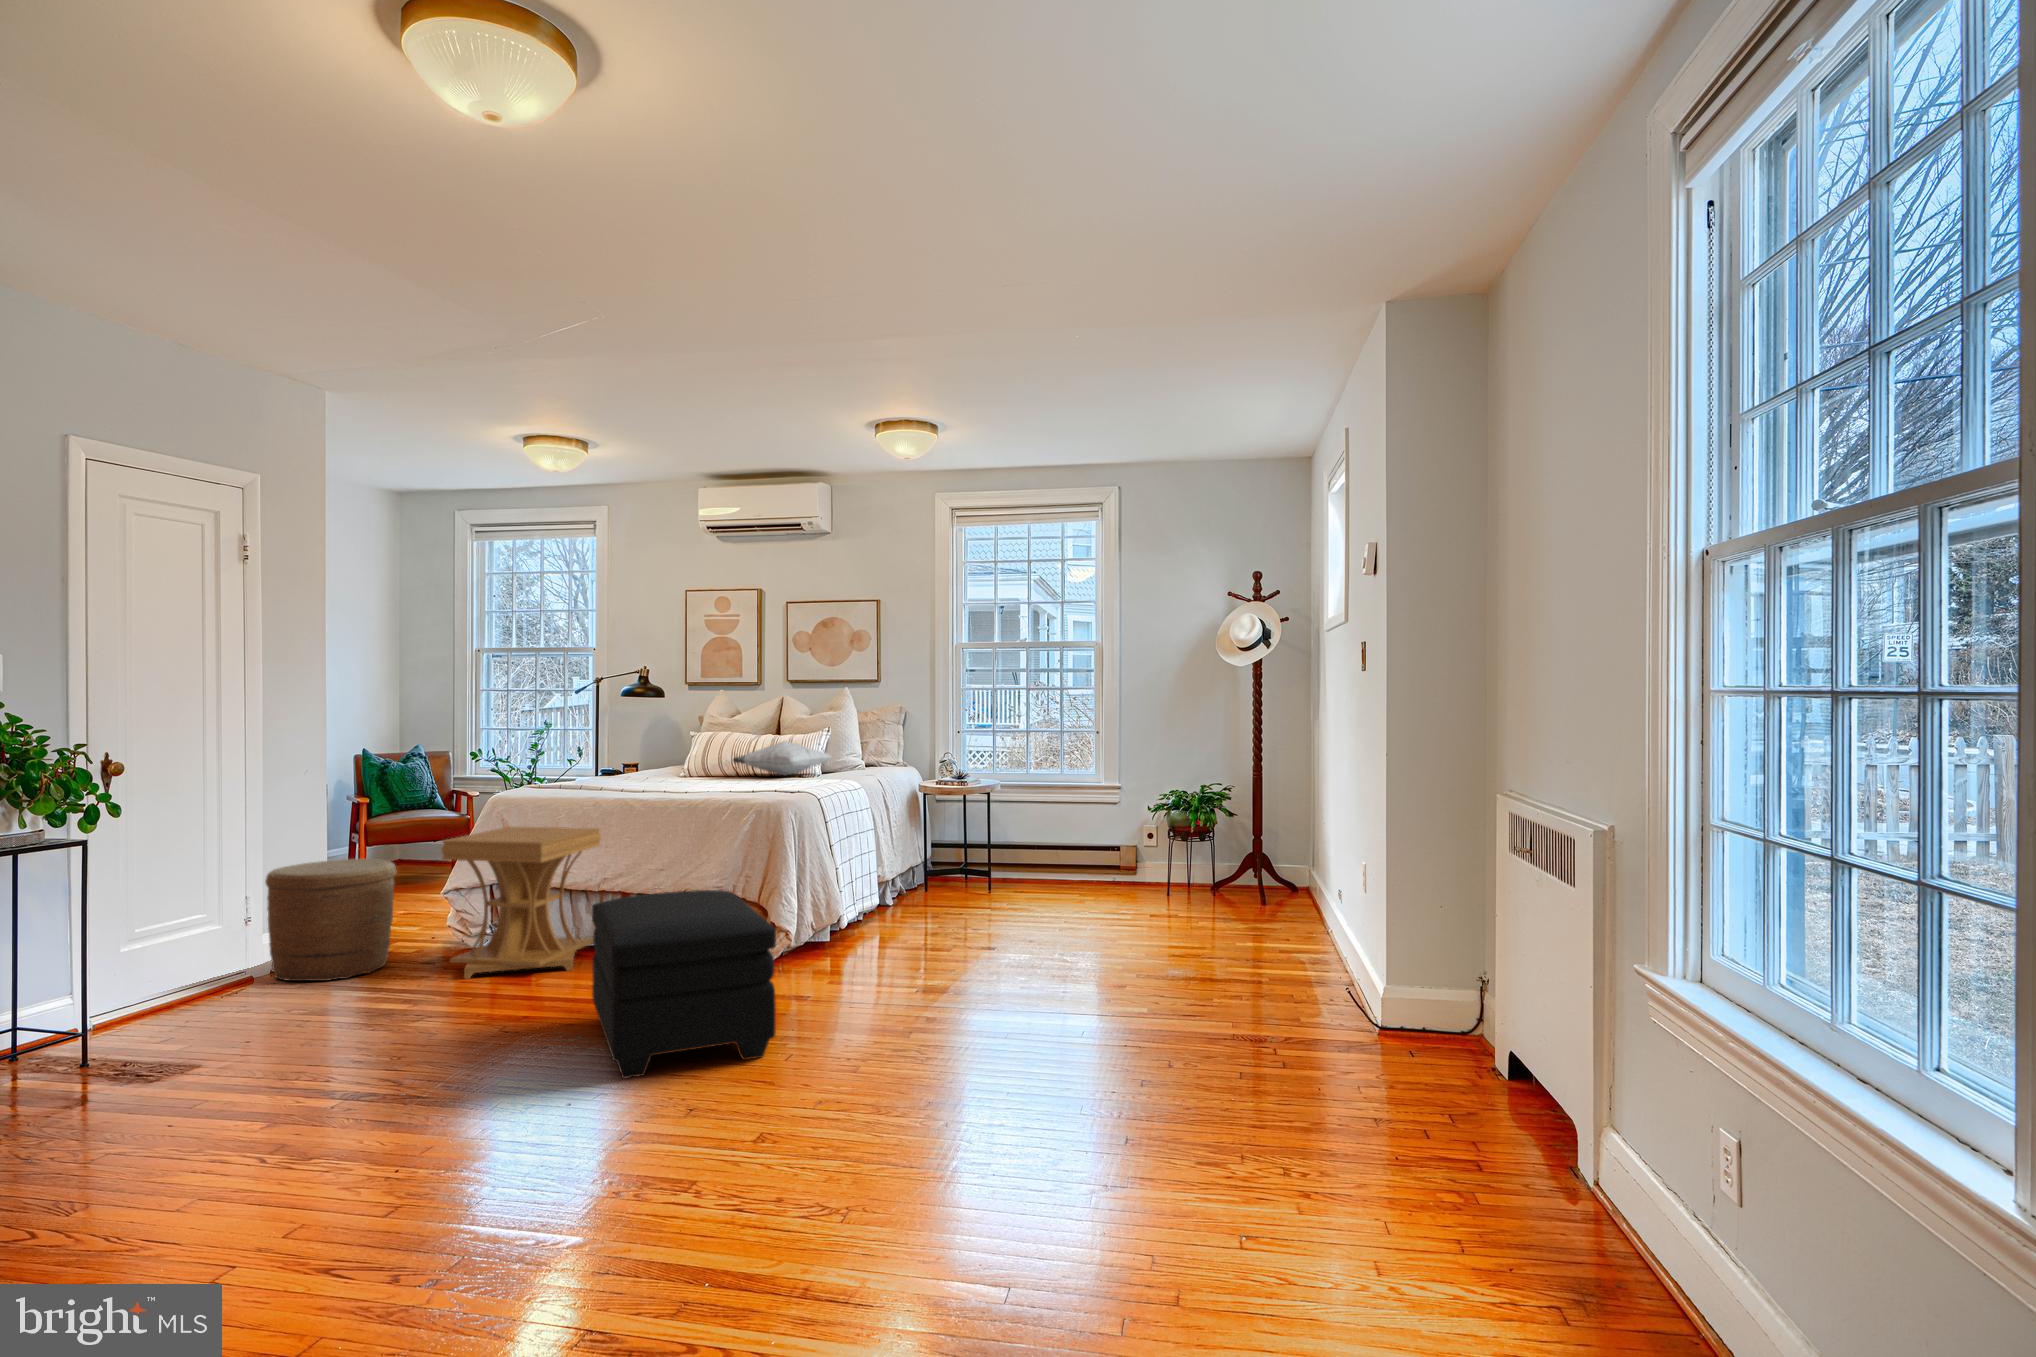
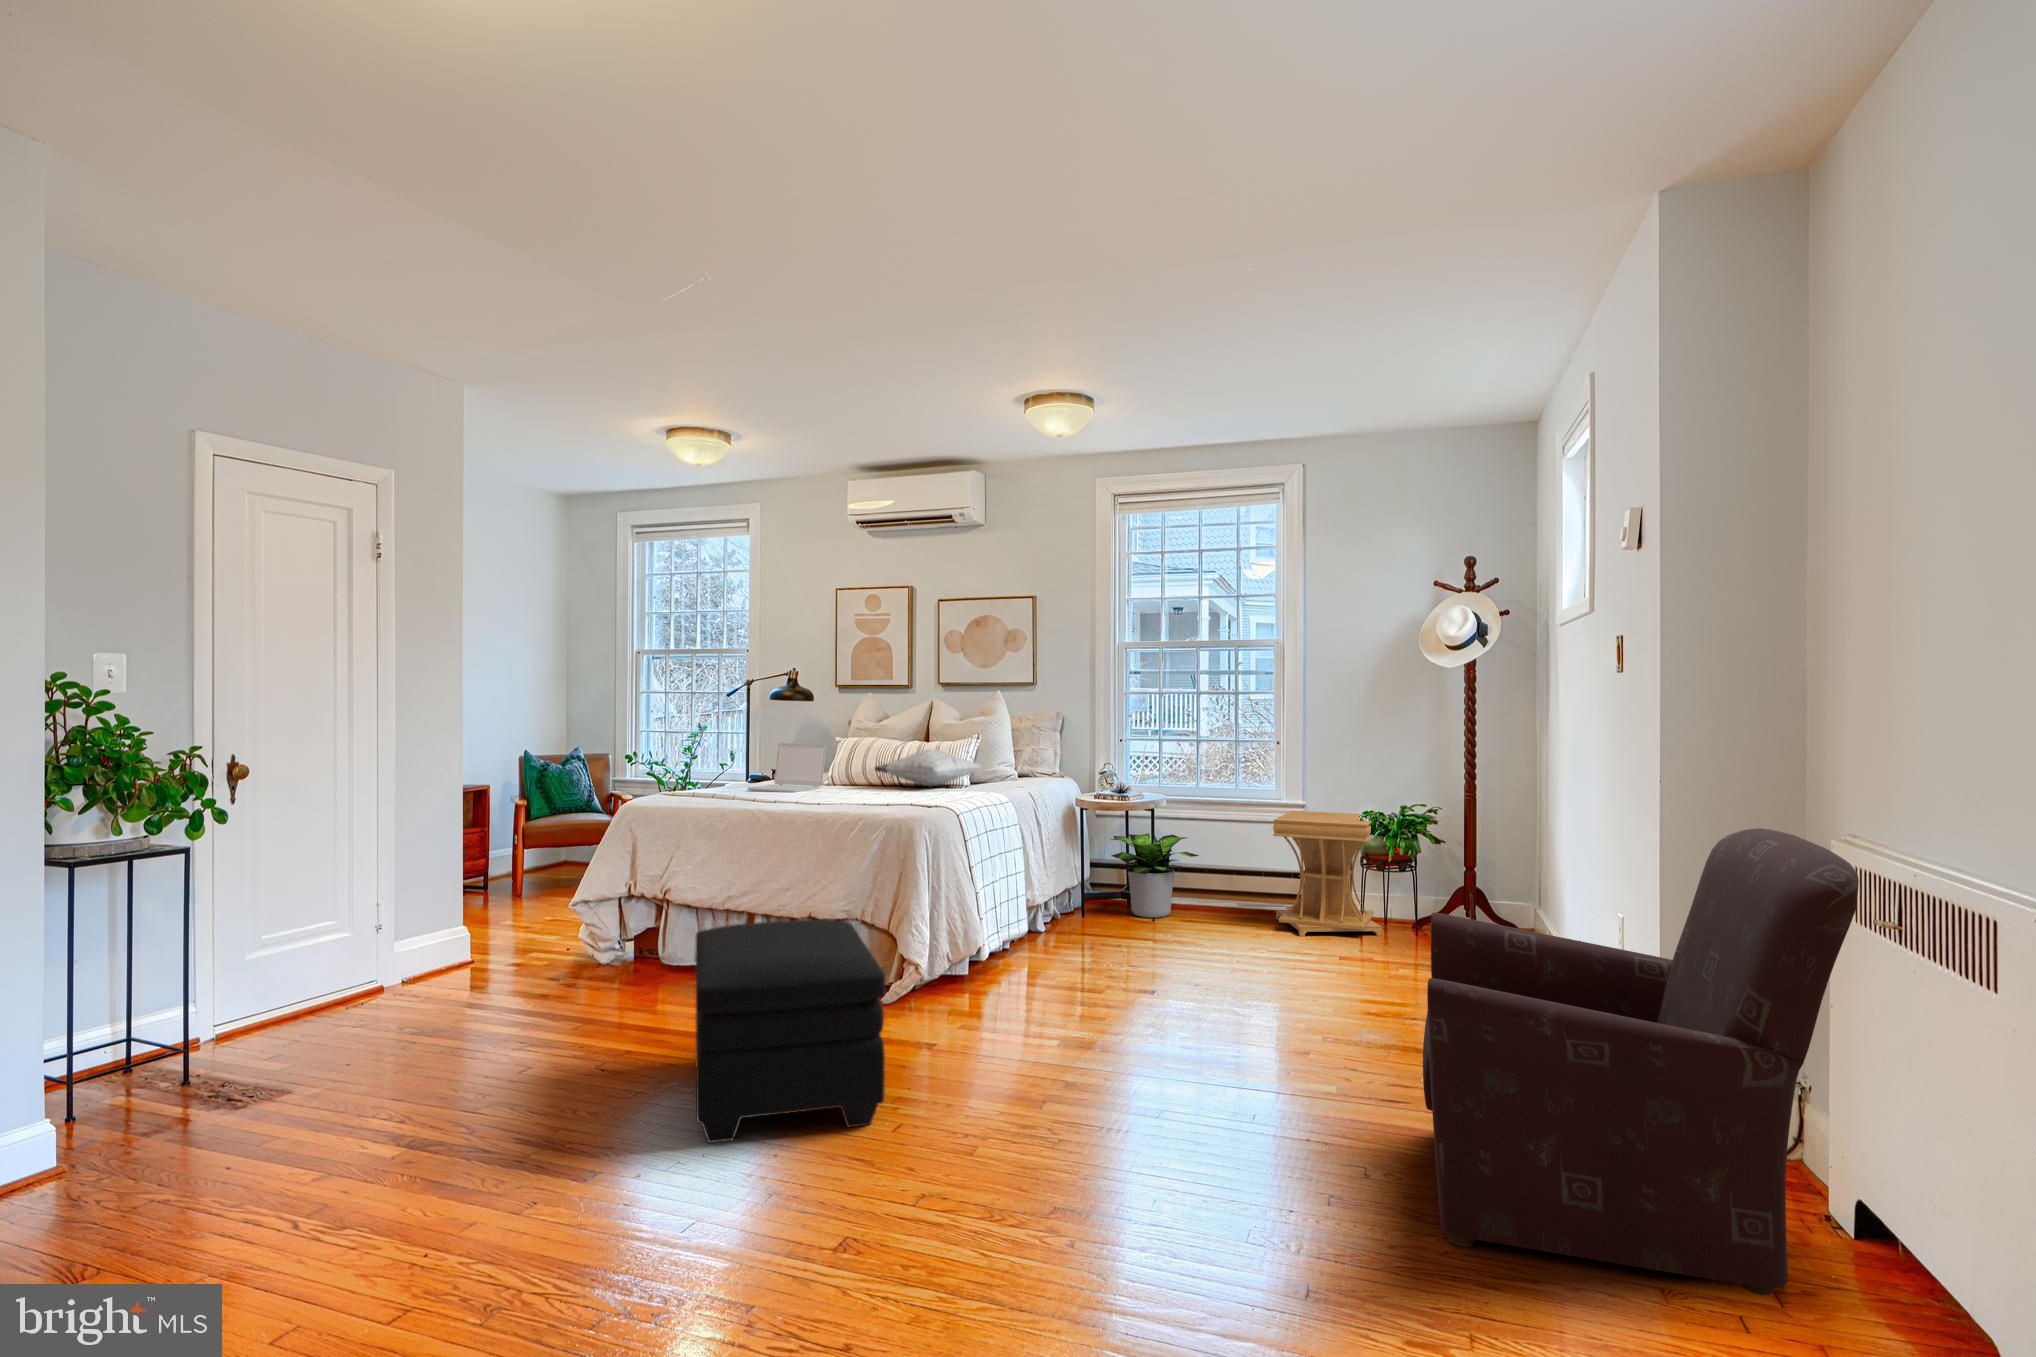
laptop: none [608,738,685,783] -> present [747,743,826,792]
armchair: none [1213,787,1505,1118] -> present [1423,828,1859,1295]
potted plant: none [948,815,1029,889] -> present [1112,834,1199,918]
side table: present [441,826,601,979] -> present [1273,811,1382,937]
woven basket: present [265,859,397,981] -> none [392,867,522,996]

